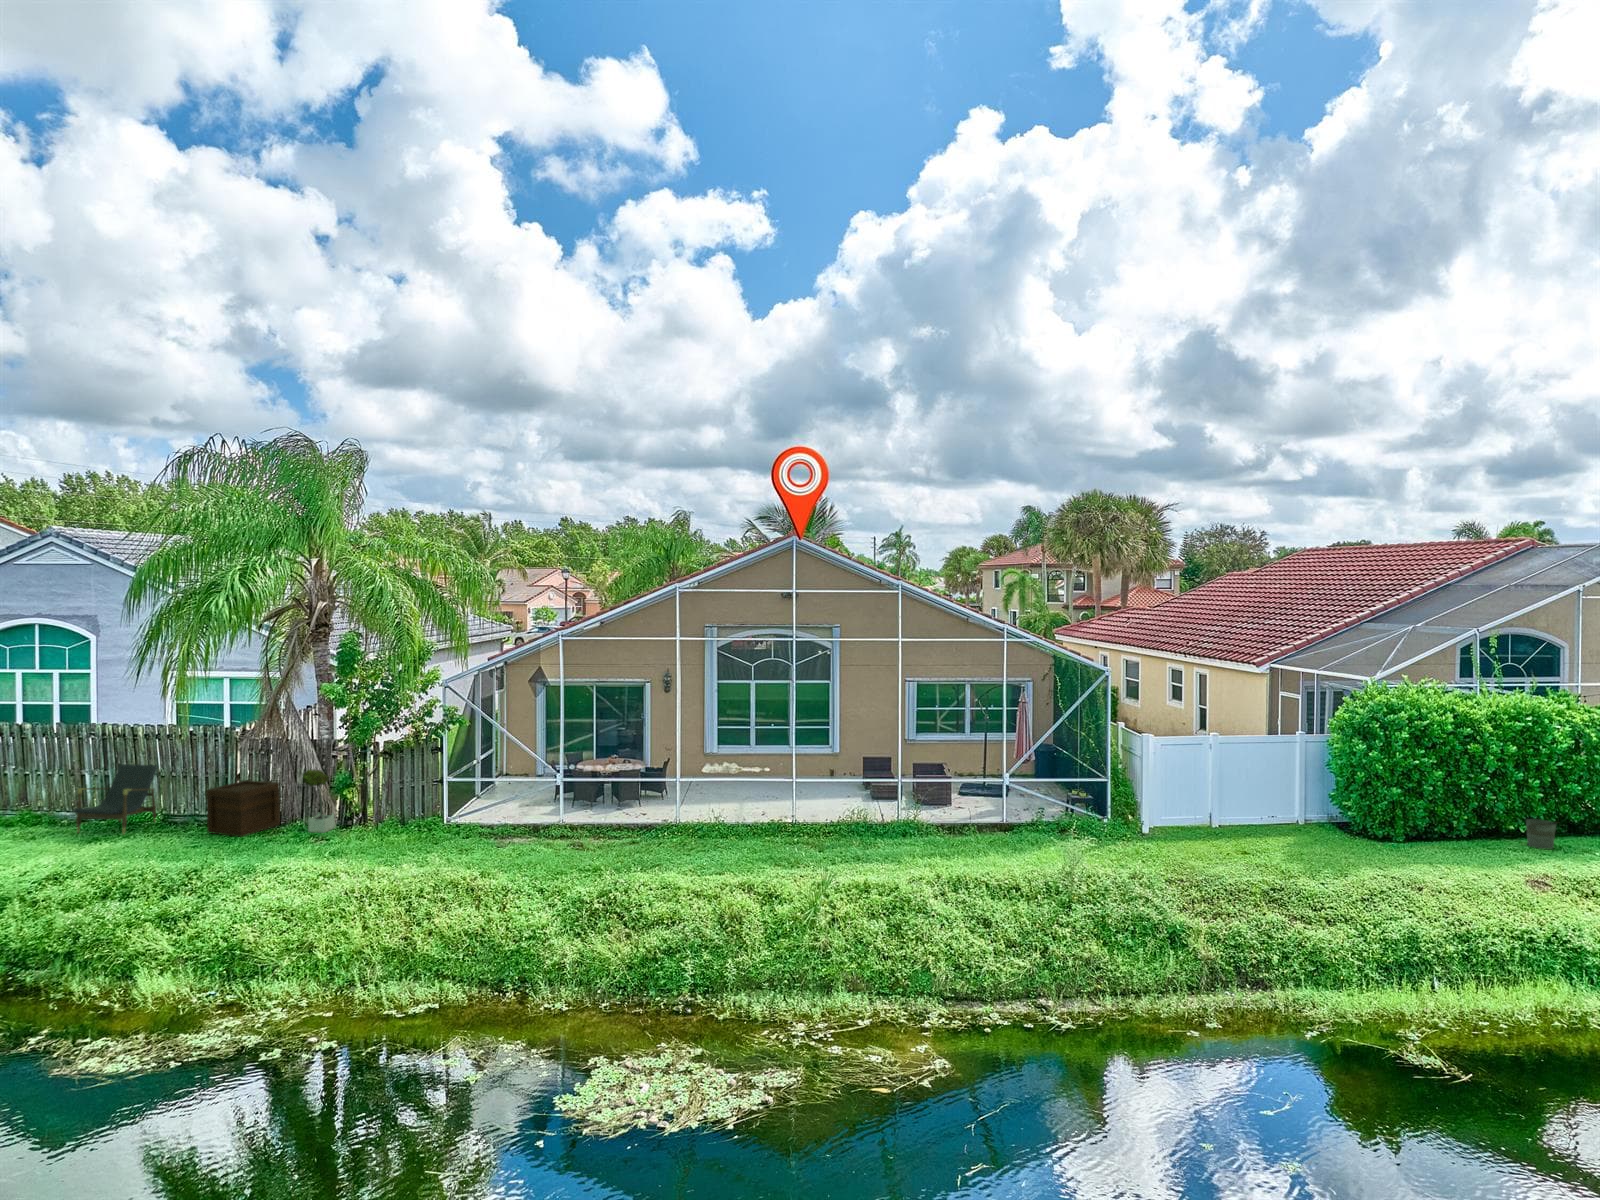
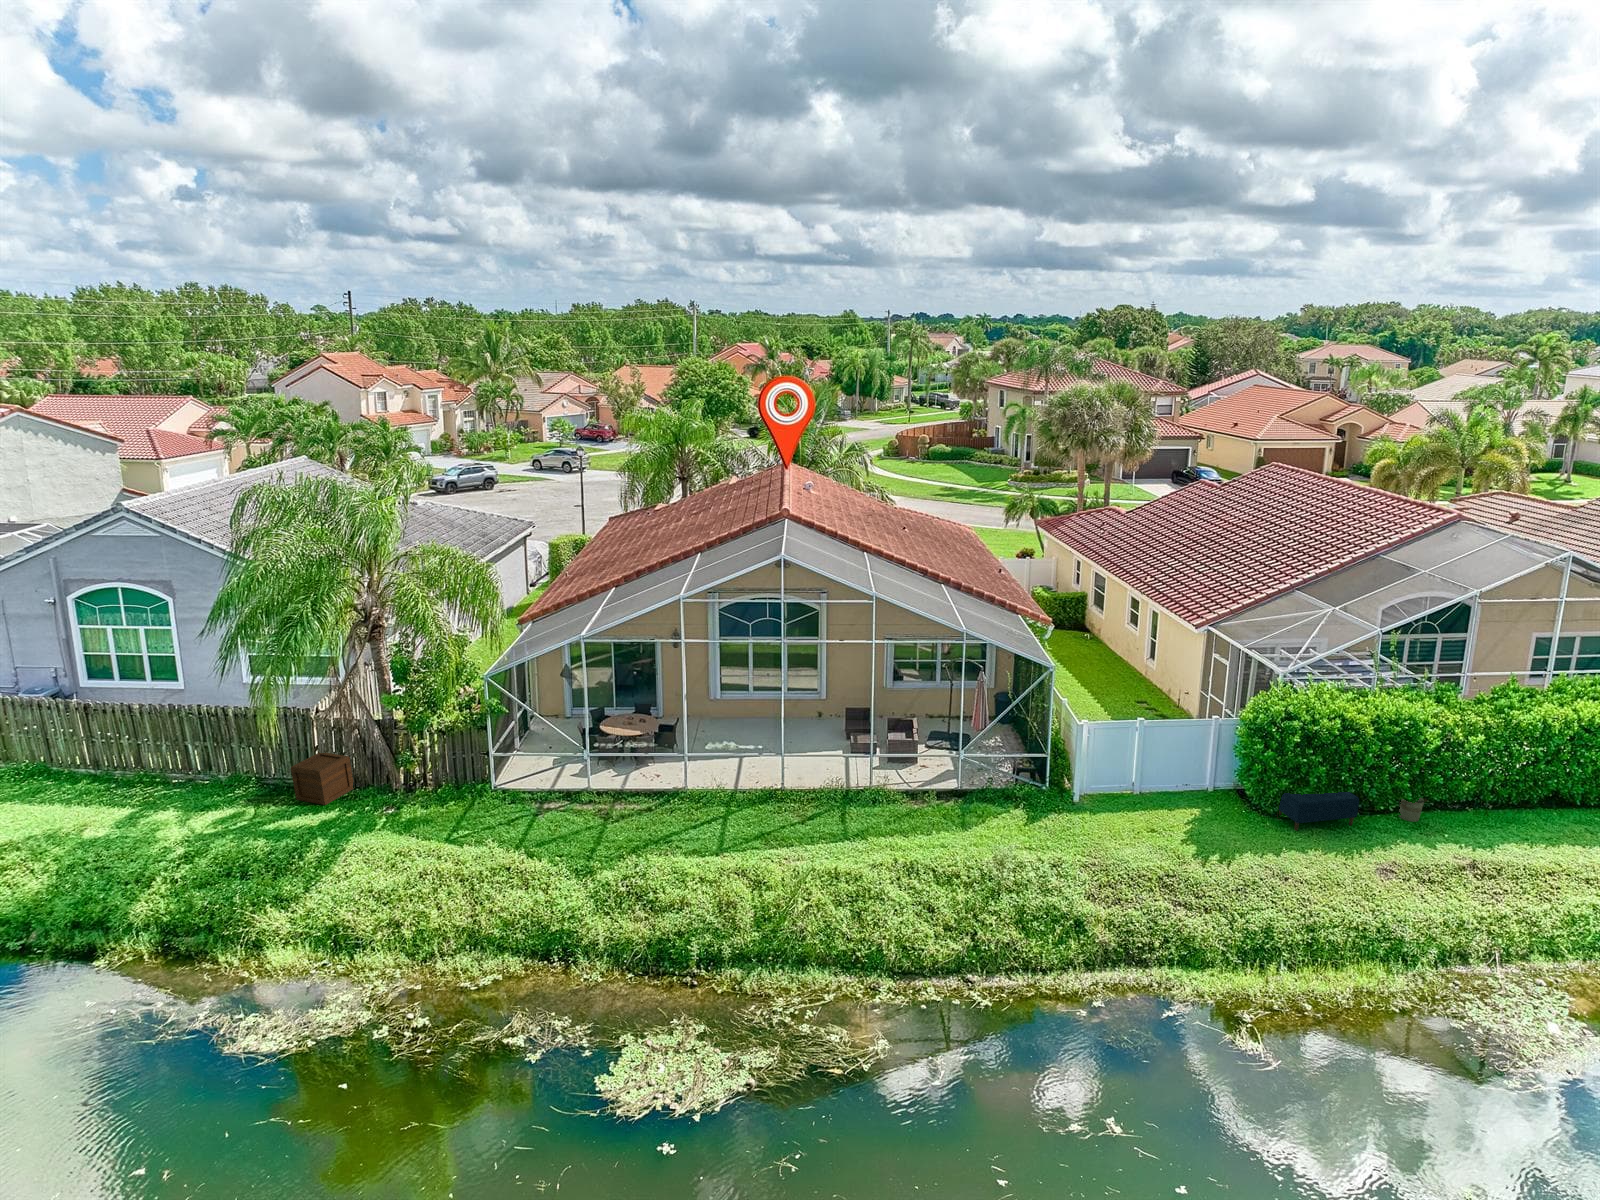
lounge chair: present [73,764,157,834] -> none [184,739,251,802]
potted tree: present [303,769,335,833] -> none [369,748,400,799]
bench: none [1382,806,1482,856] -> present [1278,792,1359,831]

